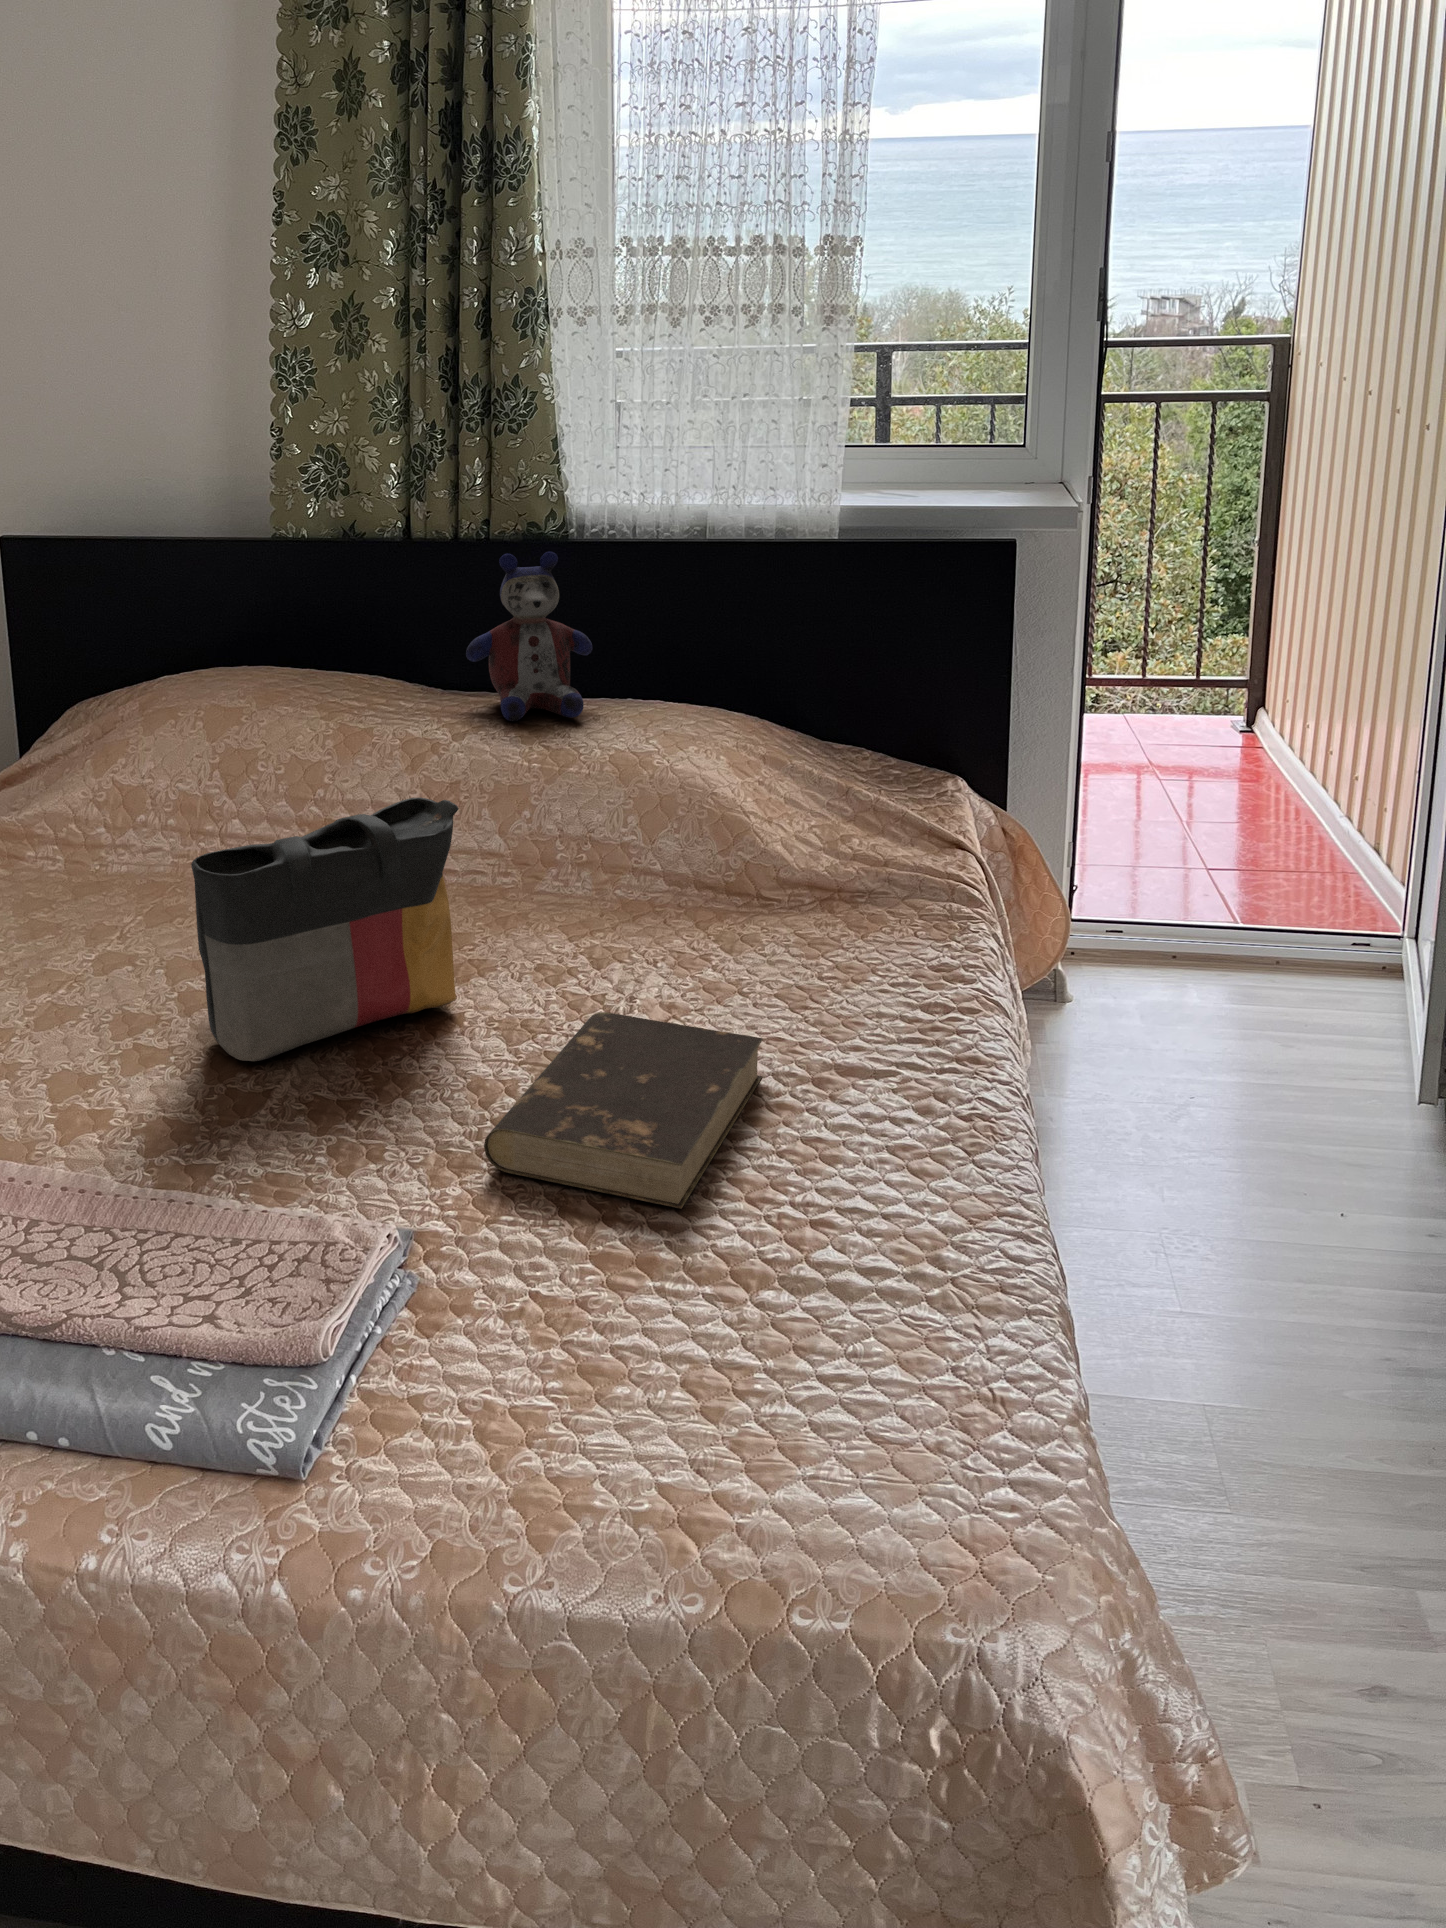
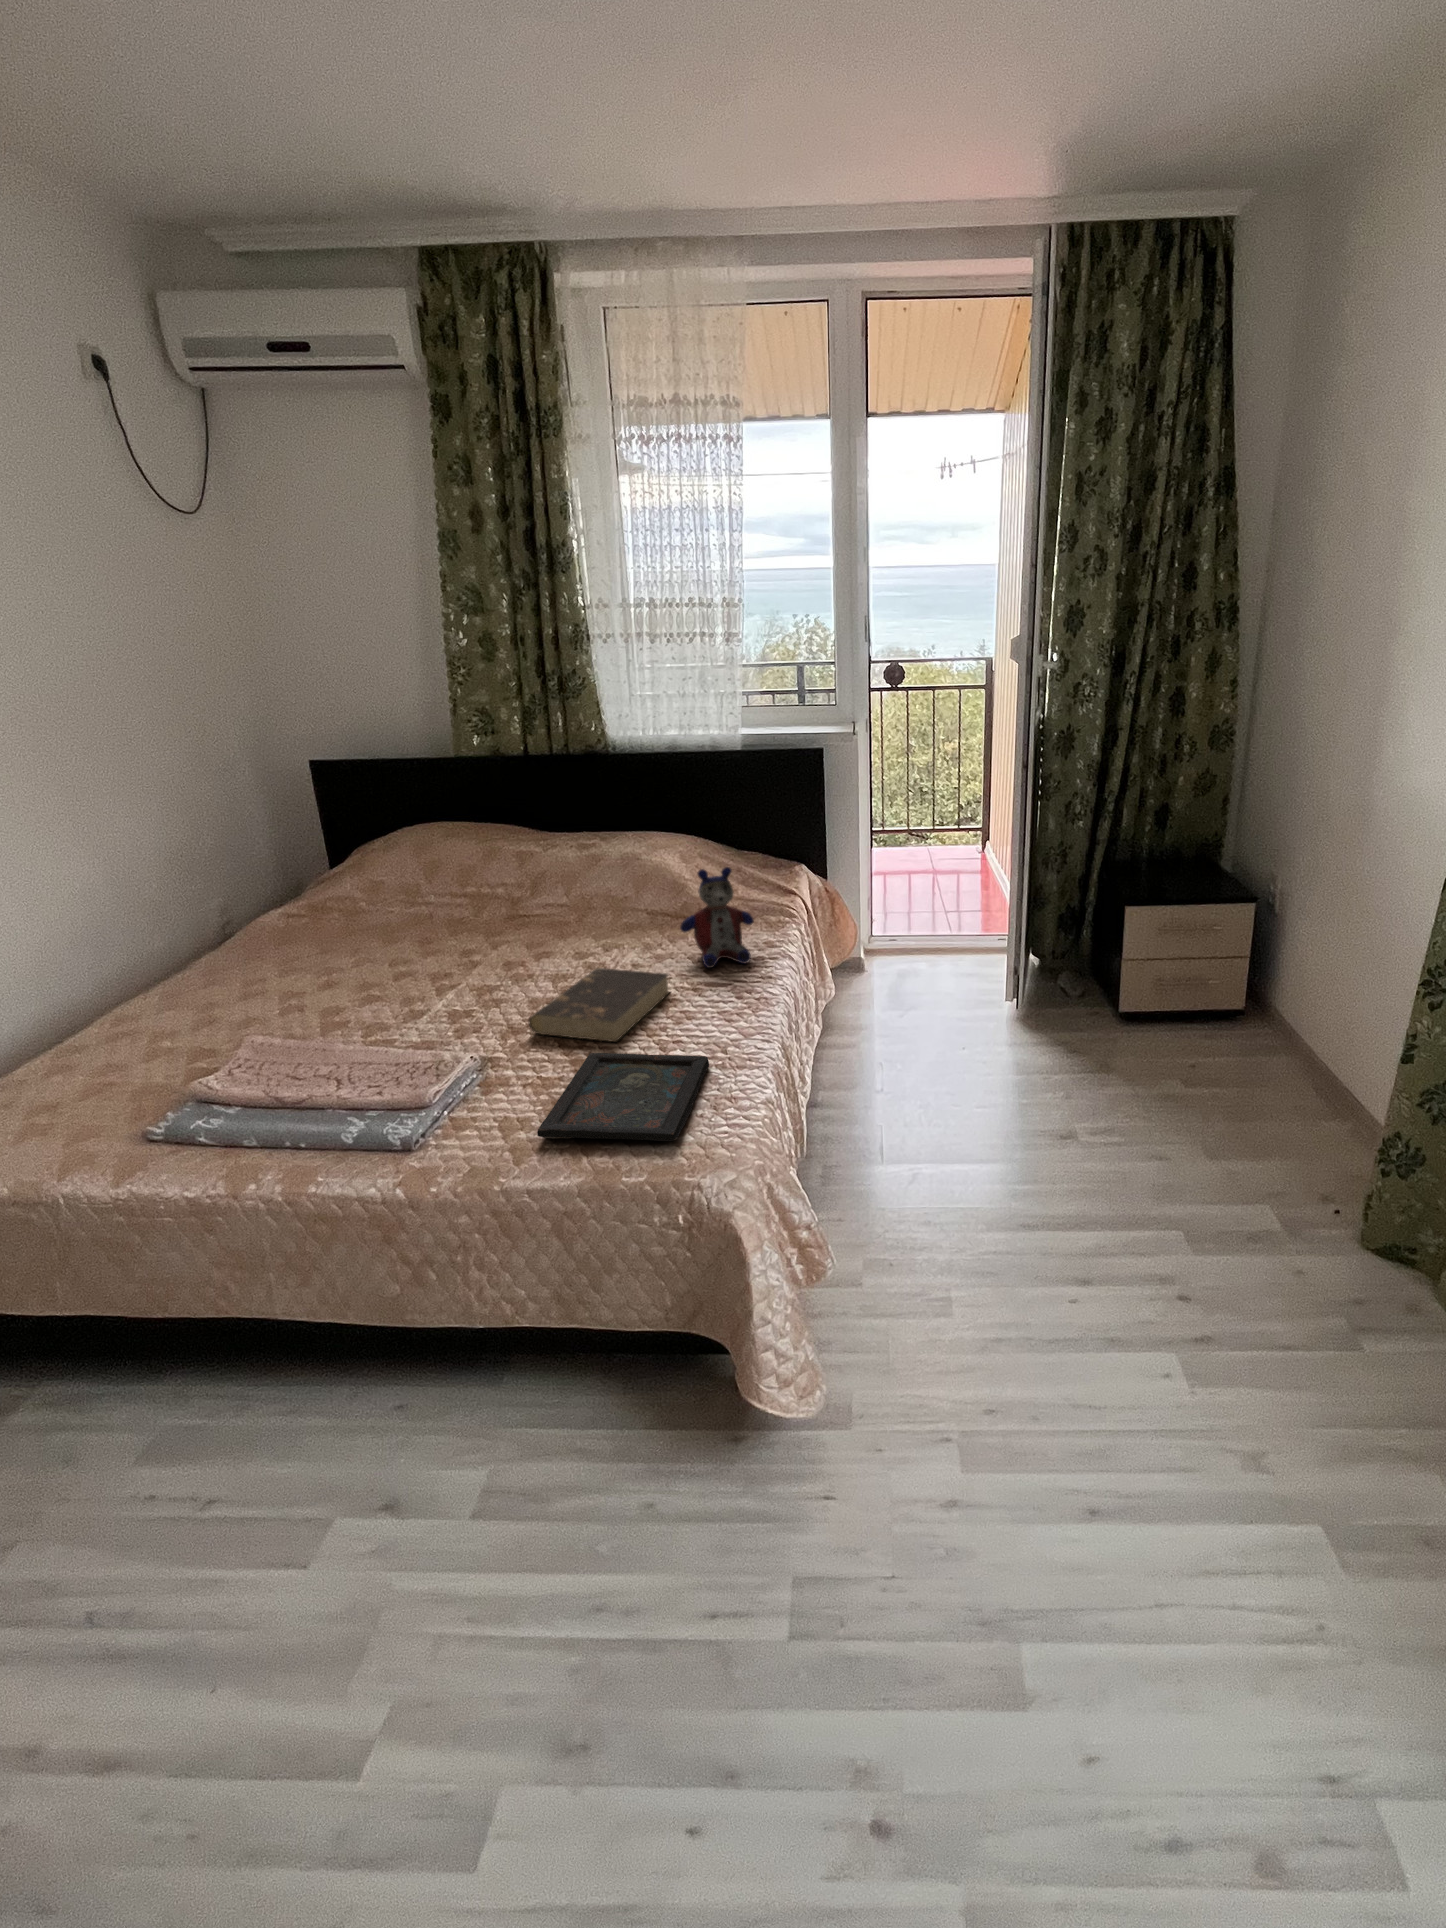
stuffed bear: present [466,552,593,721] -> present [680,867,754,968]
tote bag: present [191,798,459,1061] -> none [388,874,534,999]
tray: none [578,1240,916,1525] -> present [537,1053,709,1141]

